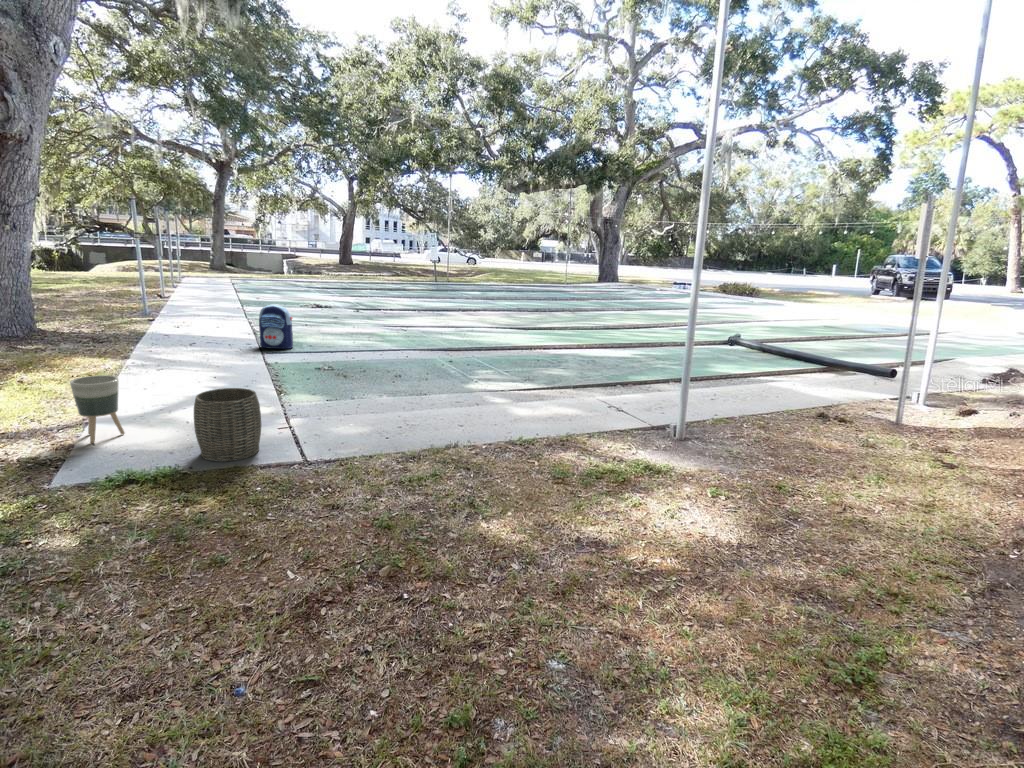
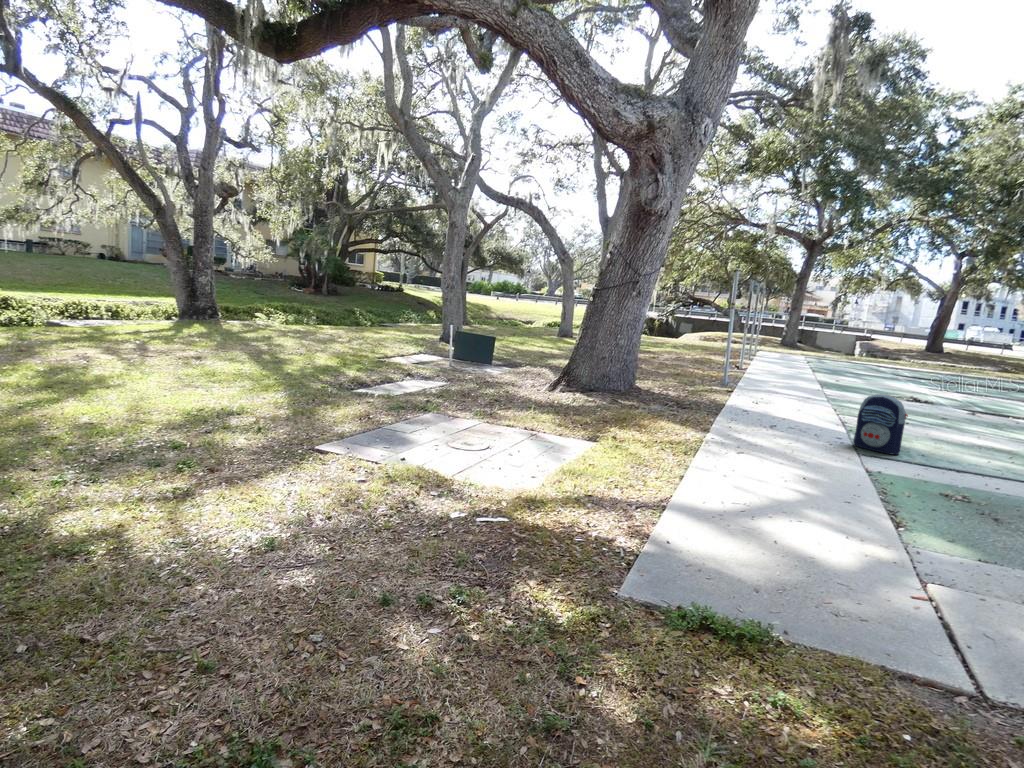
planter: present [70,375,125,443] -> none [660,456,709,537]
woven basket: present [194,388,261,462] -> none [796,519,908,647]

